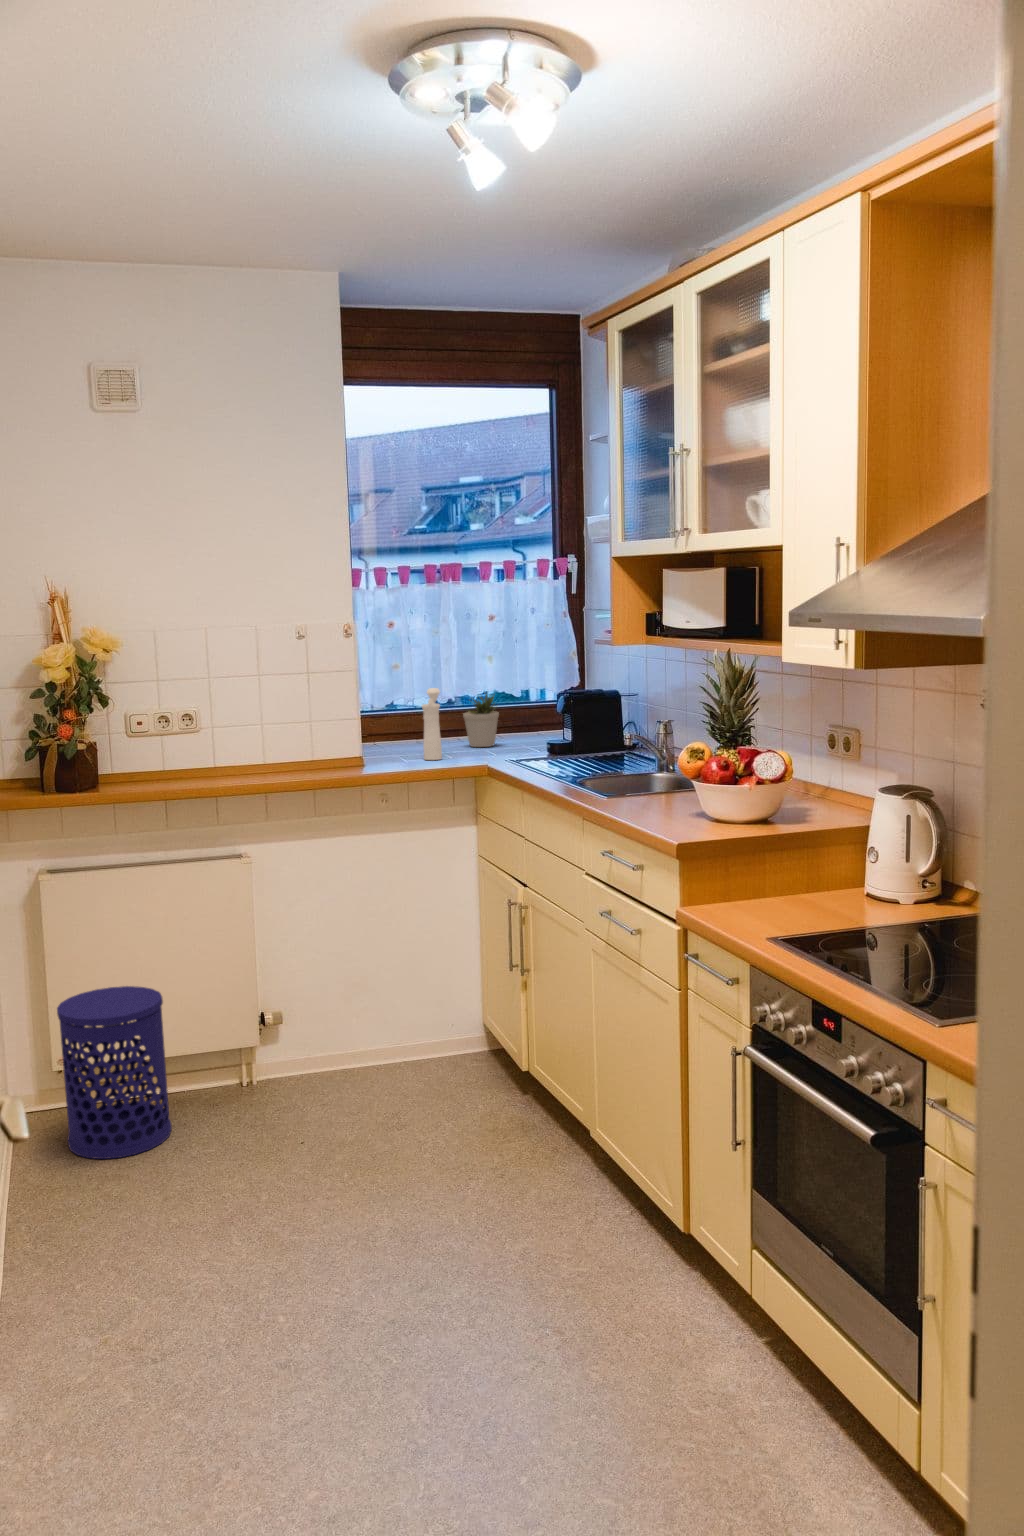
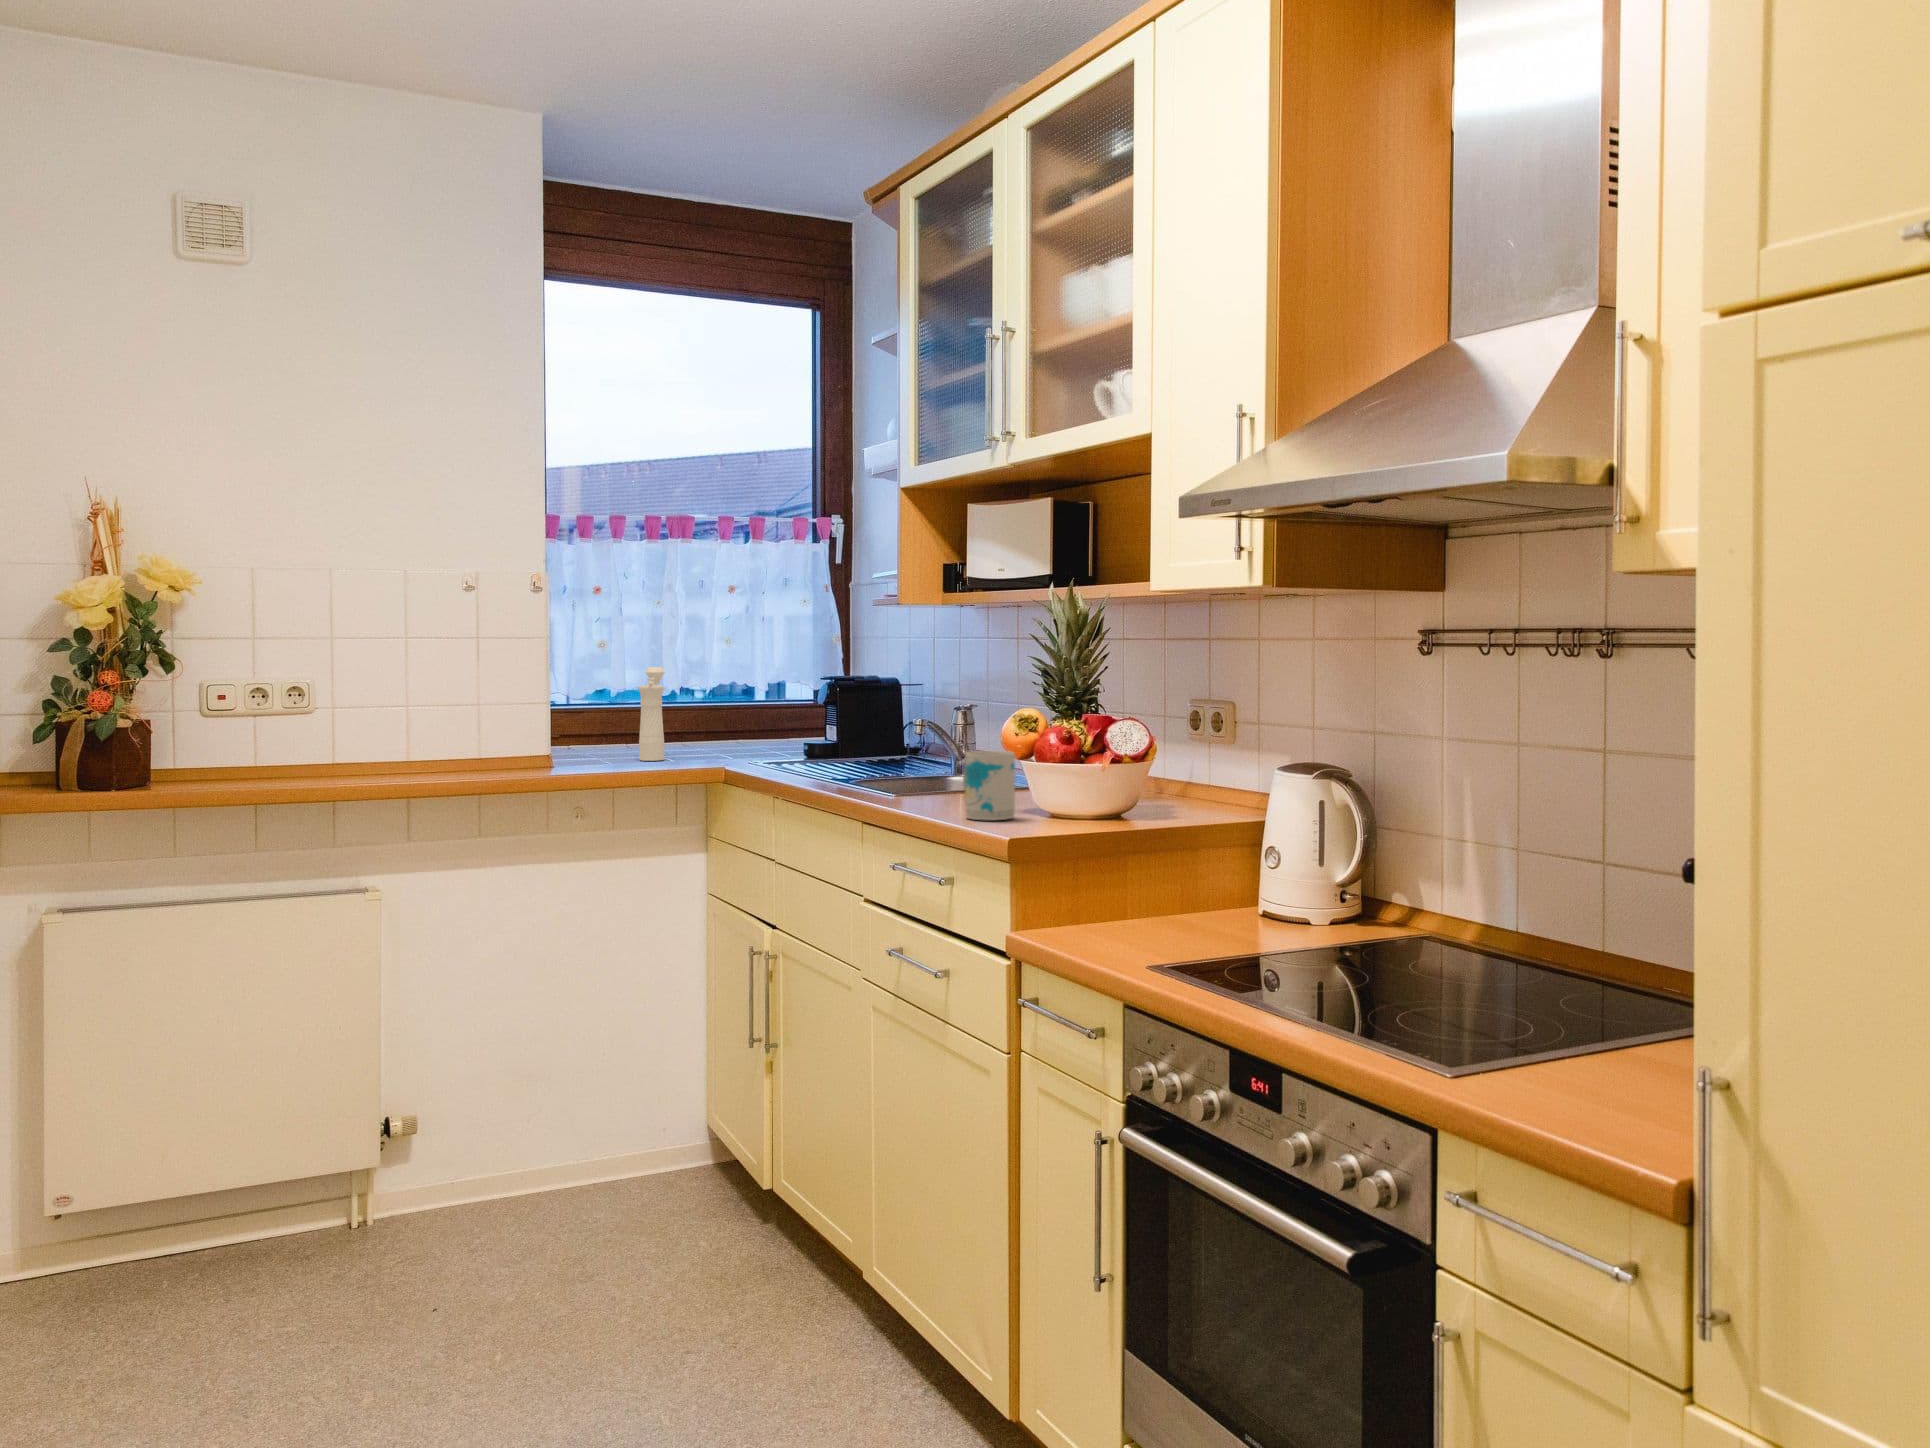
potted plant: present [463,694,499,747] -> none [694,675,743,751]
mug: none [650,773,686,825] -> present [963,751,1015,820]
waste bin: present [57,986,172,1159] -> none [49,1082,230,1354]

